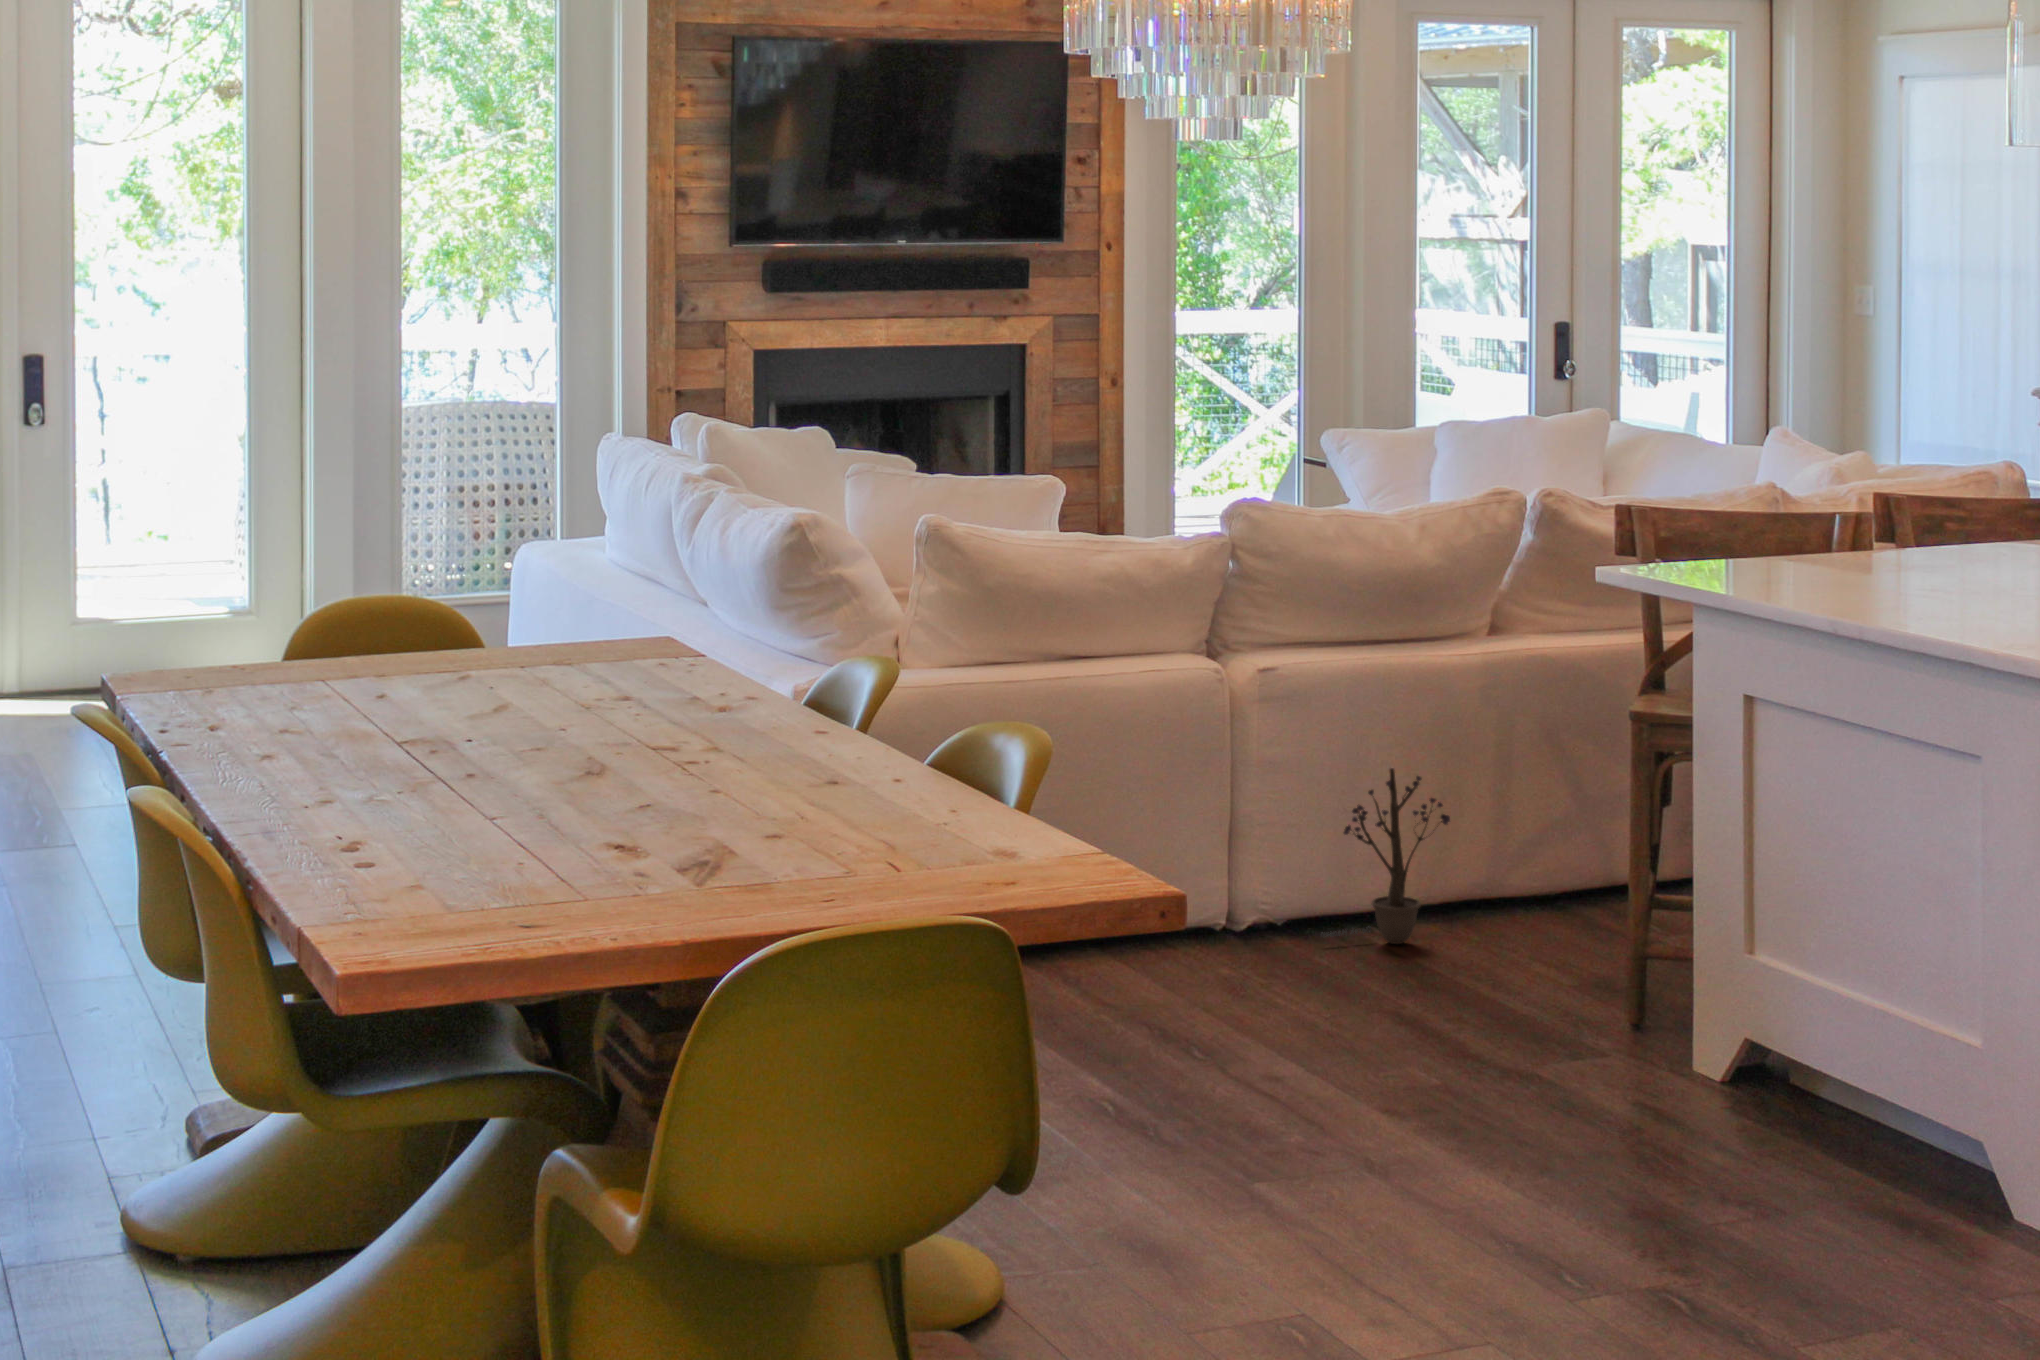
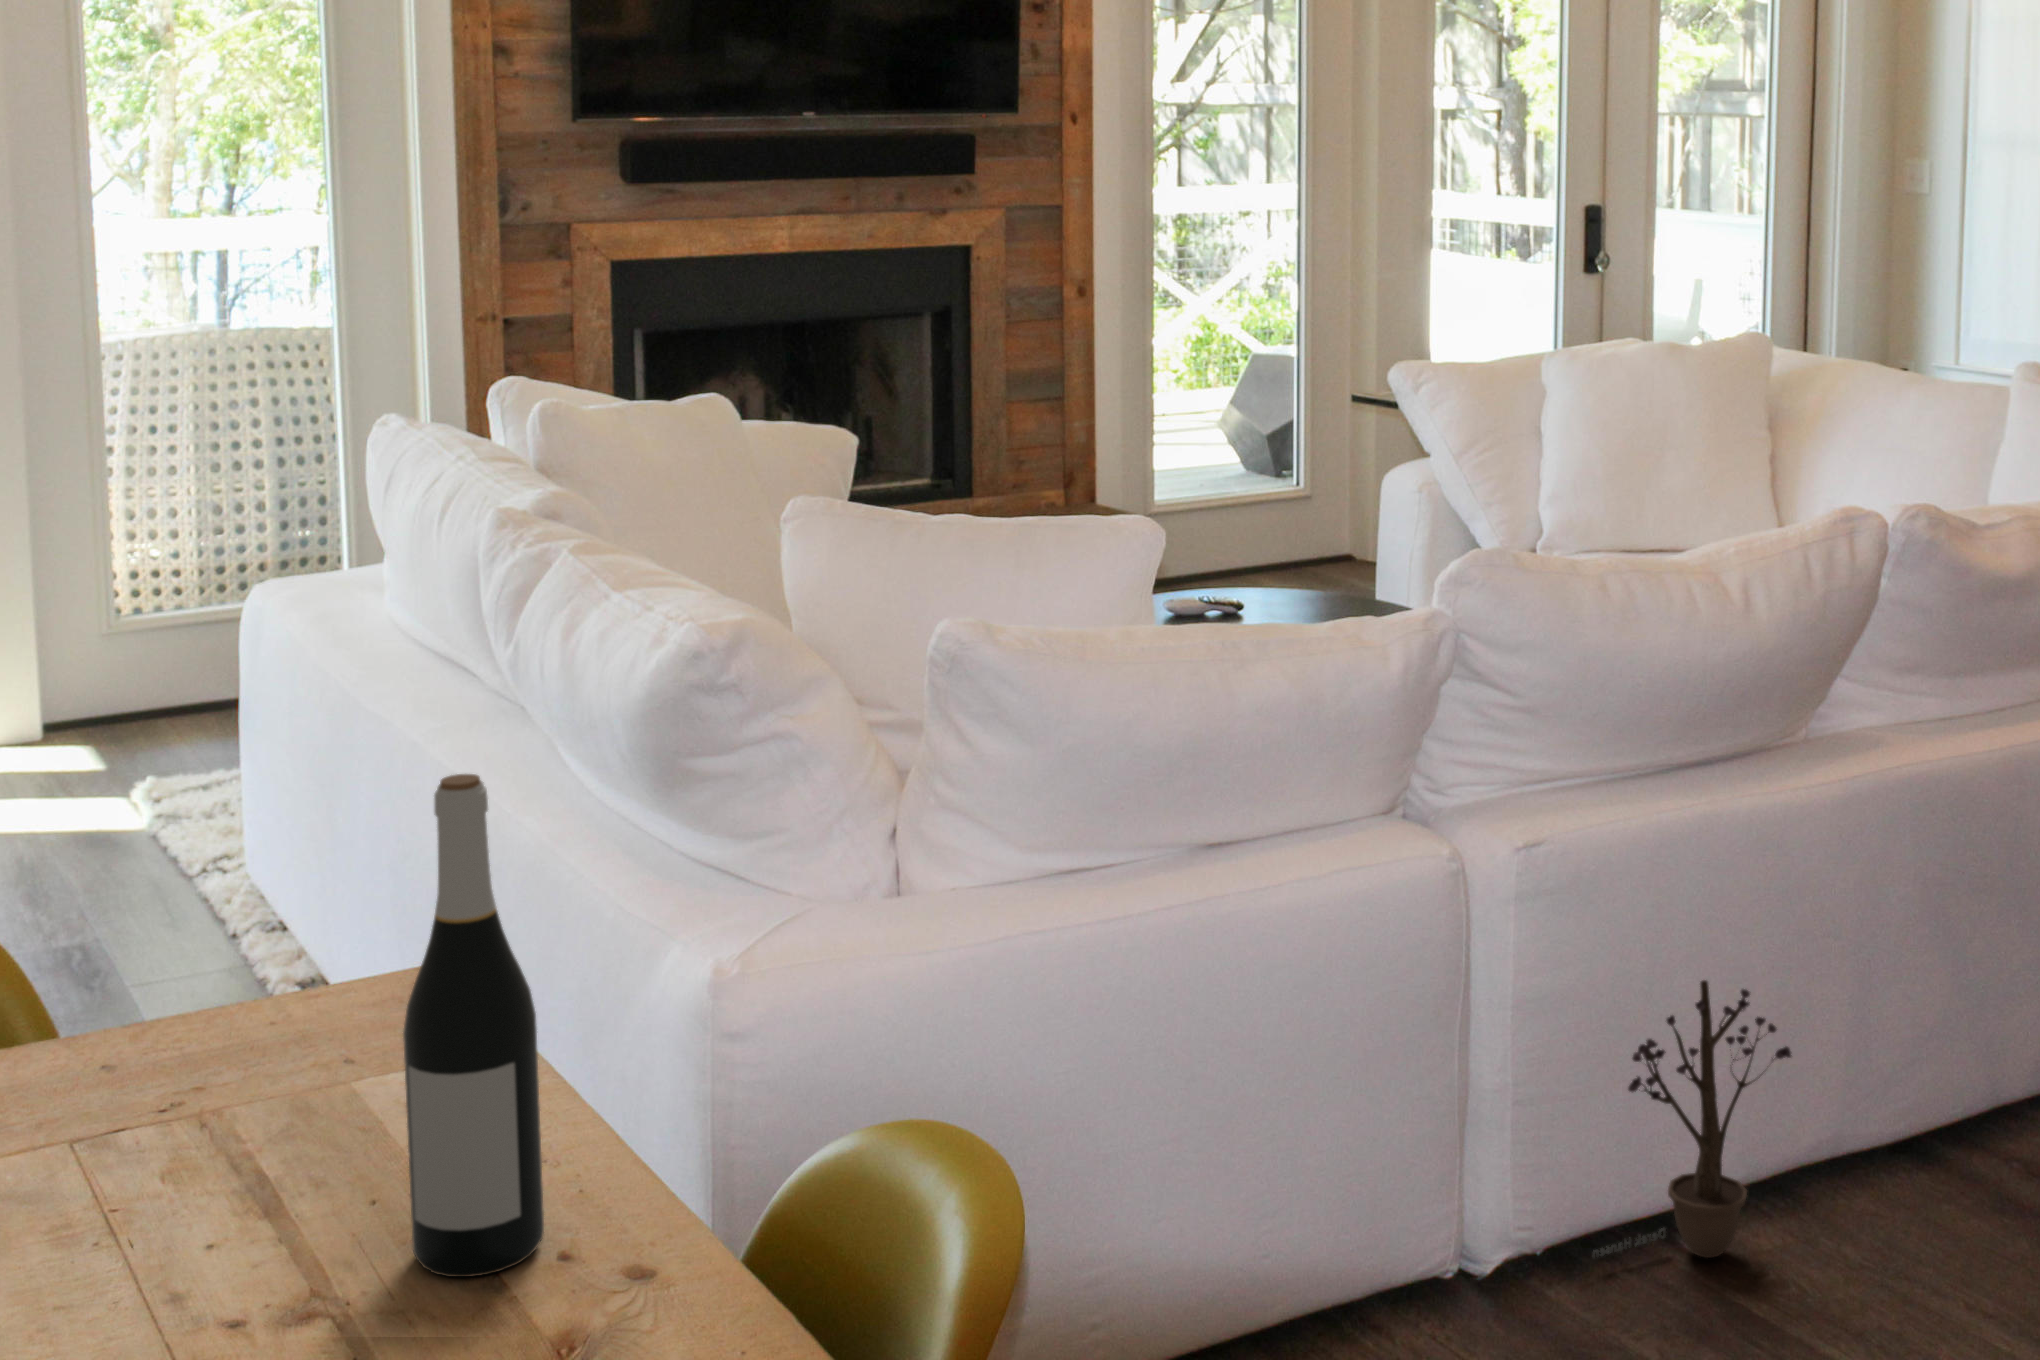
wine bottle: none [667,497,719,700] -> present [403,774,544,1277]

